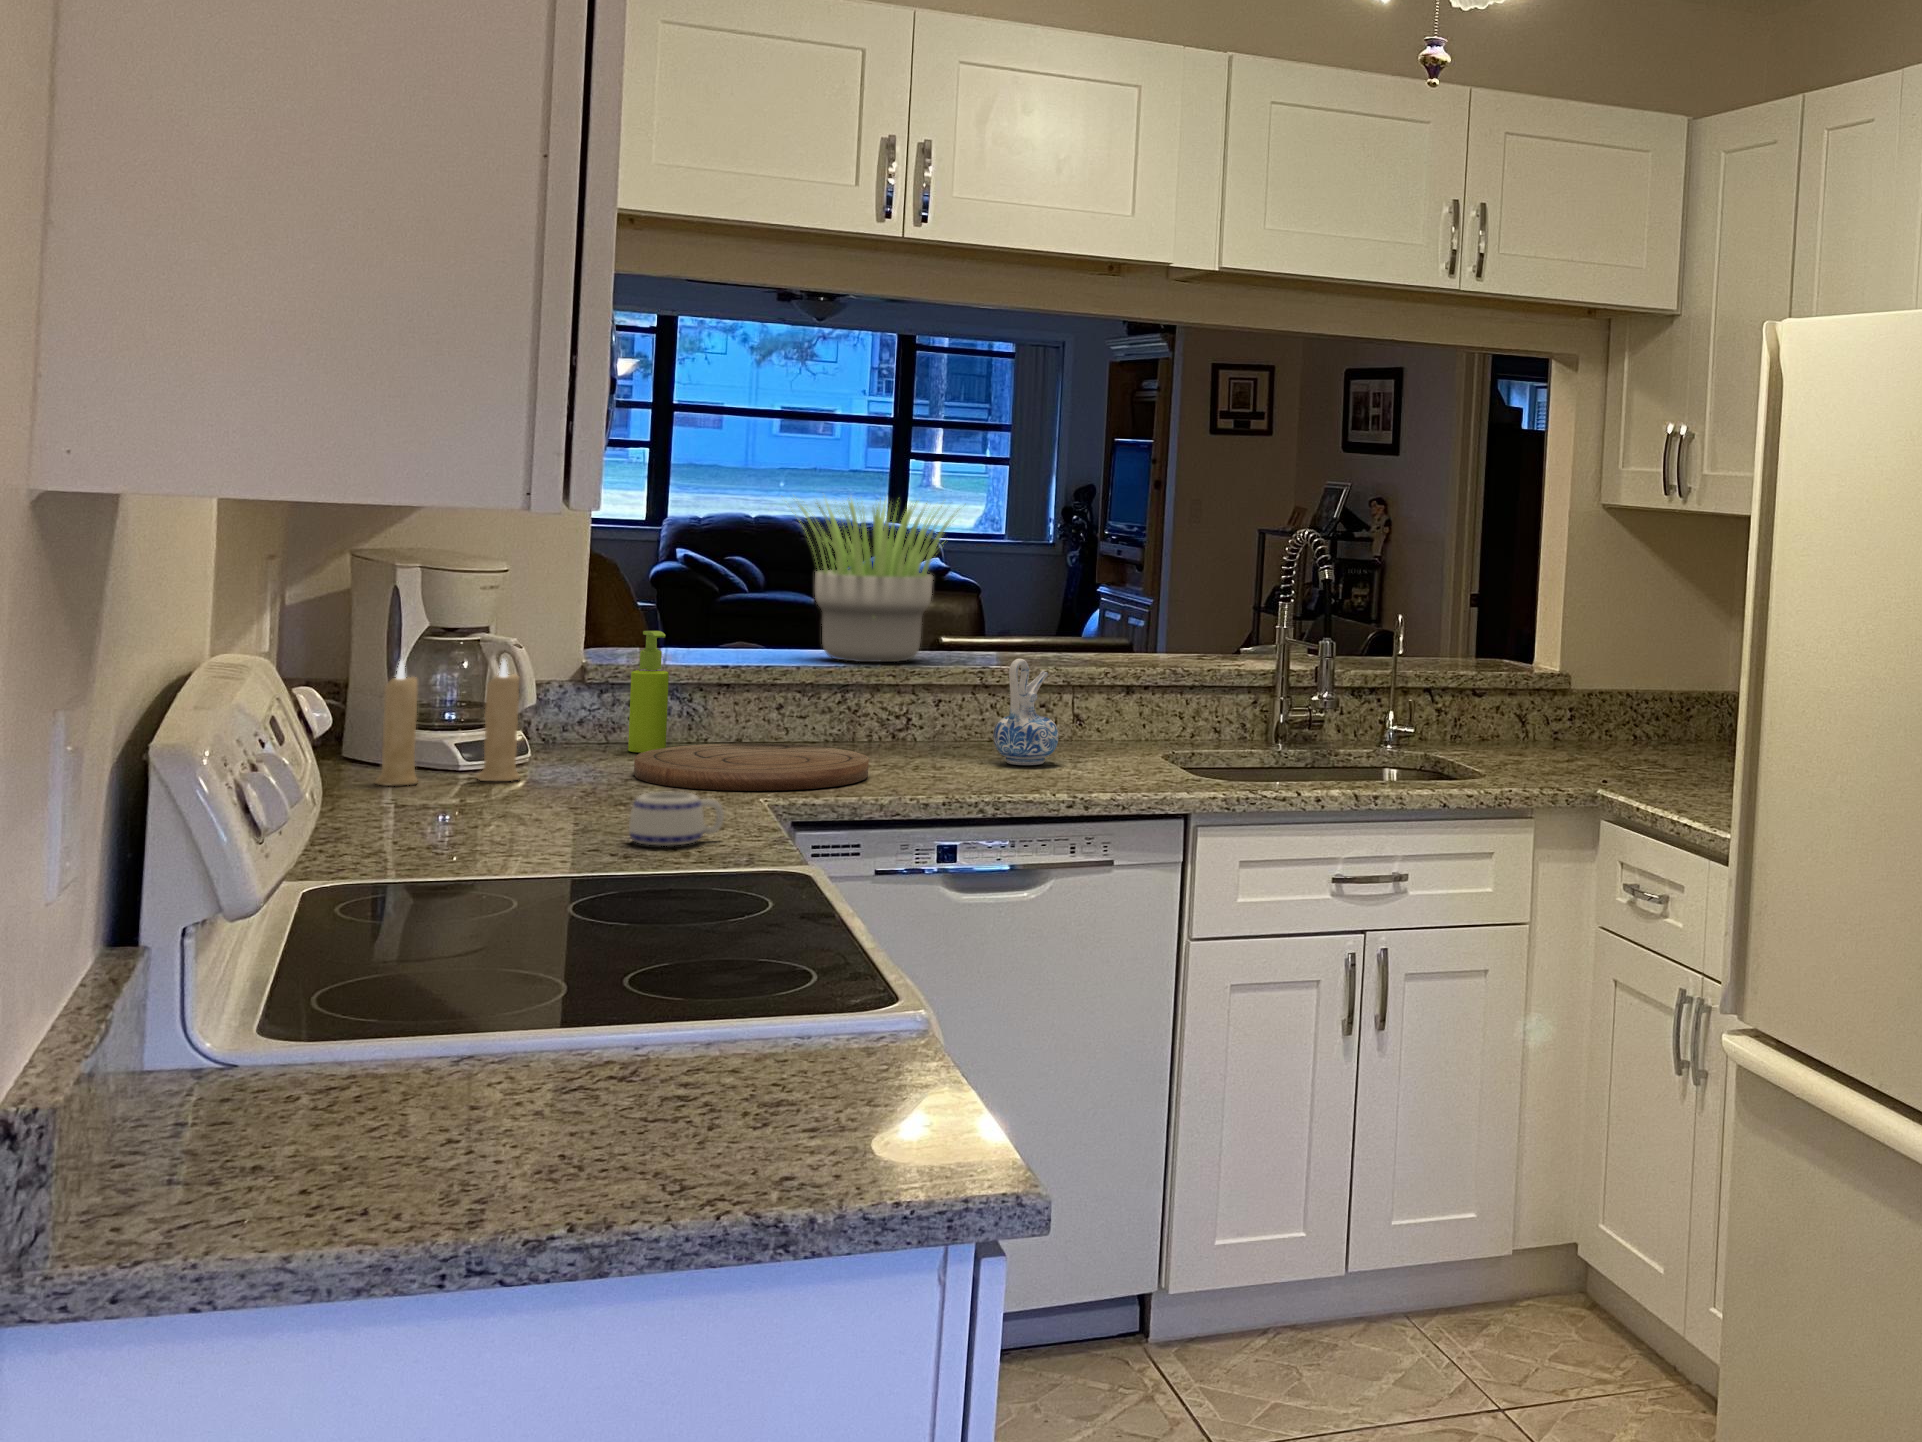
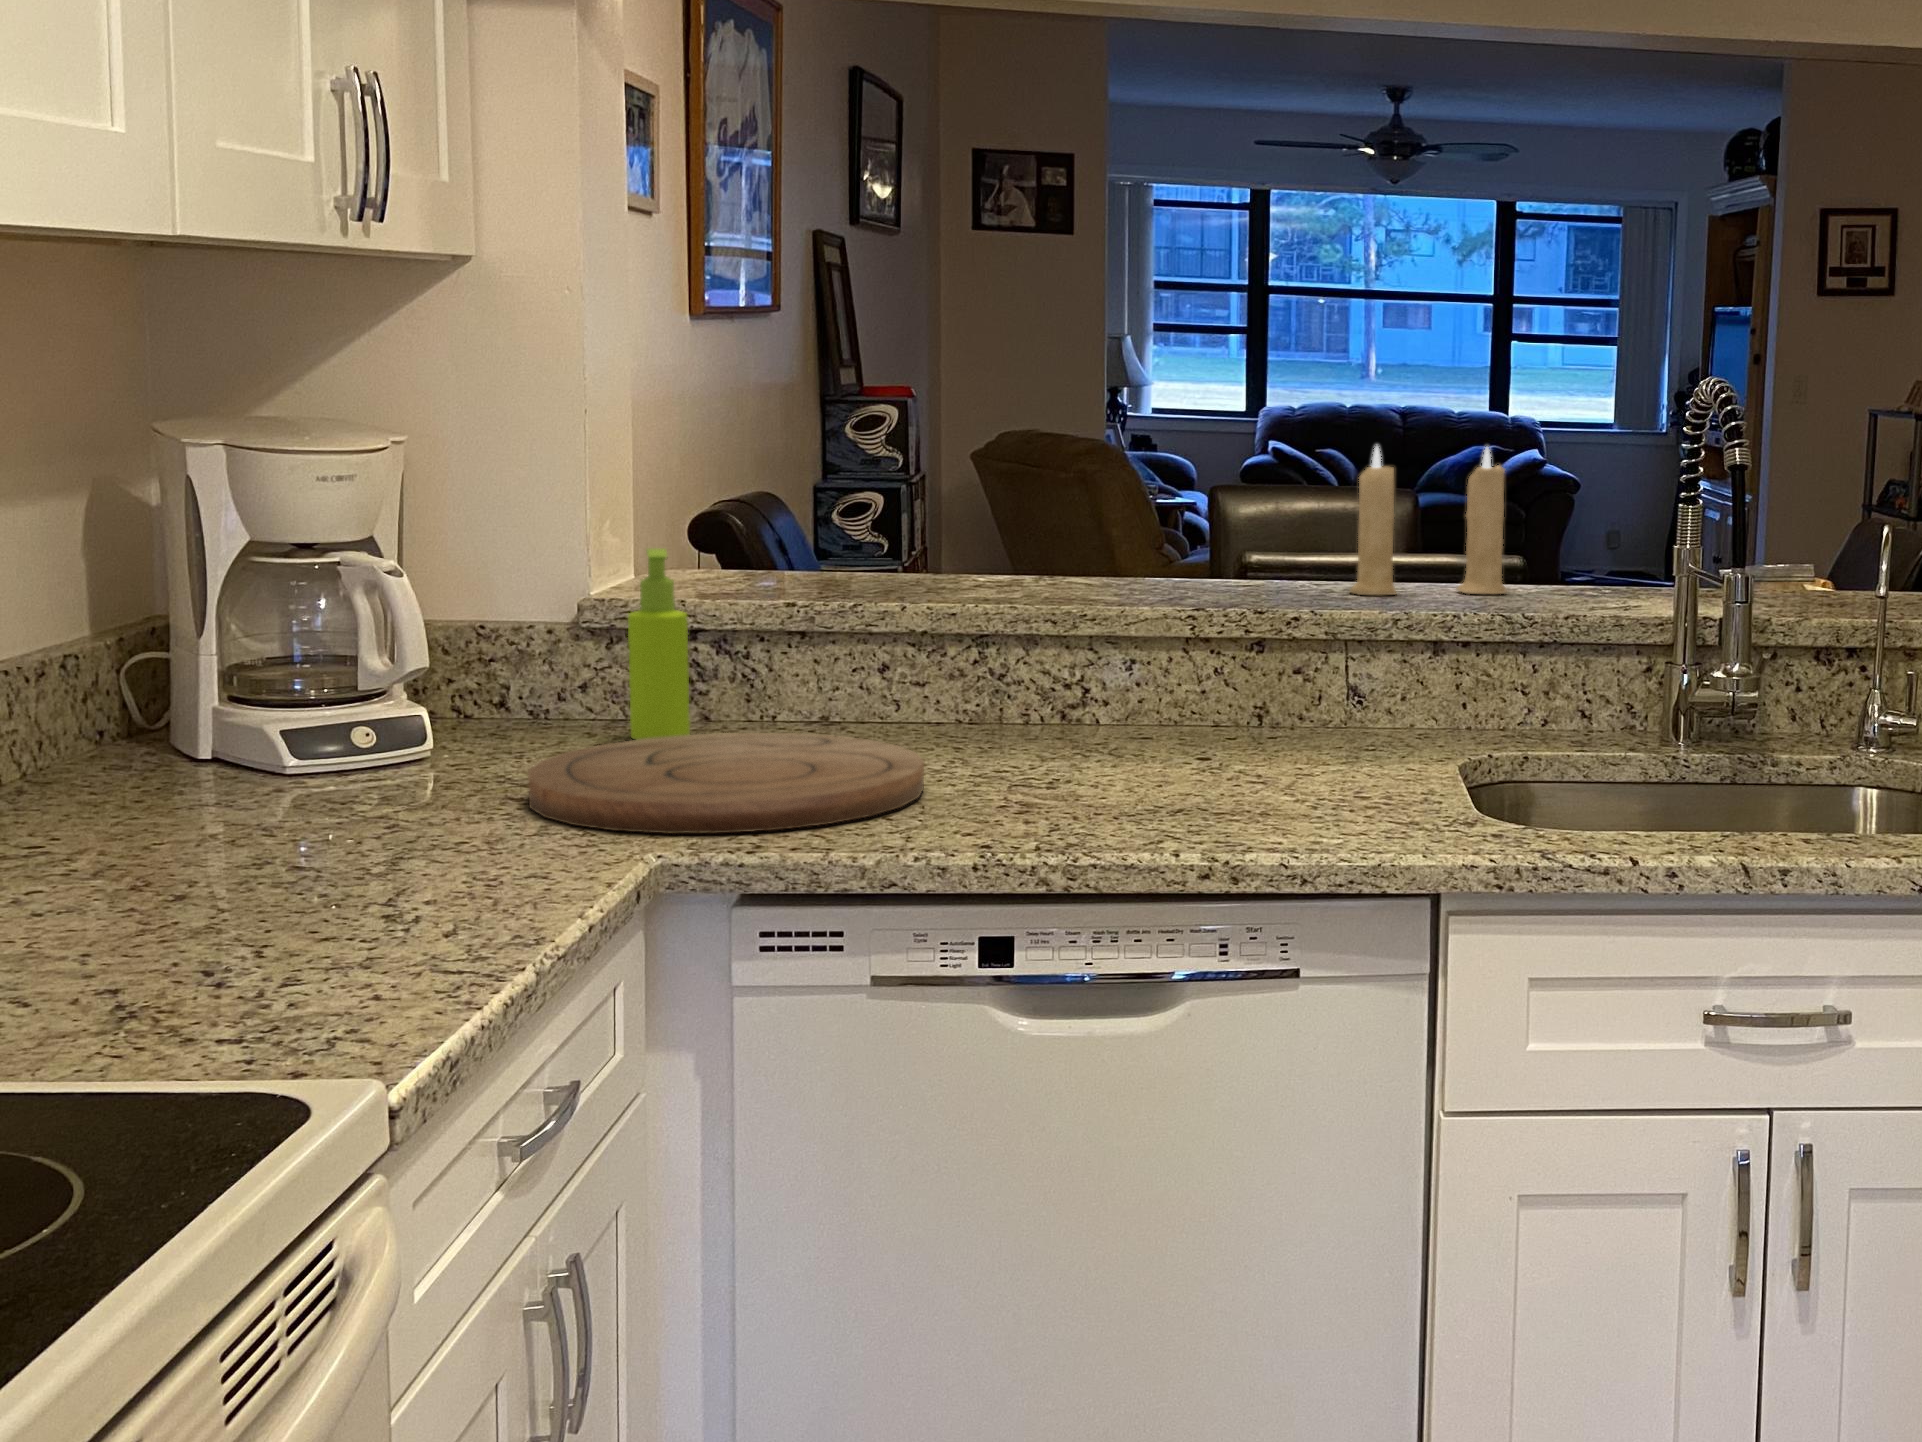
potted plant: present [789,498,958,662] -> none [898,330,1209,597]
candle: present [375,659,520,785] -> present [1350,446,1507,595]
ceramic pitcher: present [993,659,1059,765] -> none [1170,600,1278,779]
mug: present [629,792,724,846] -> none [159,878,365,994]

